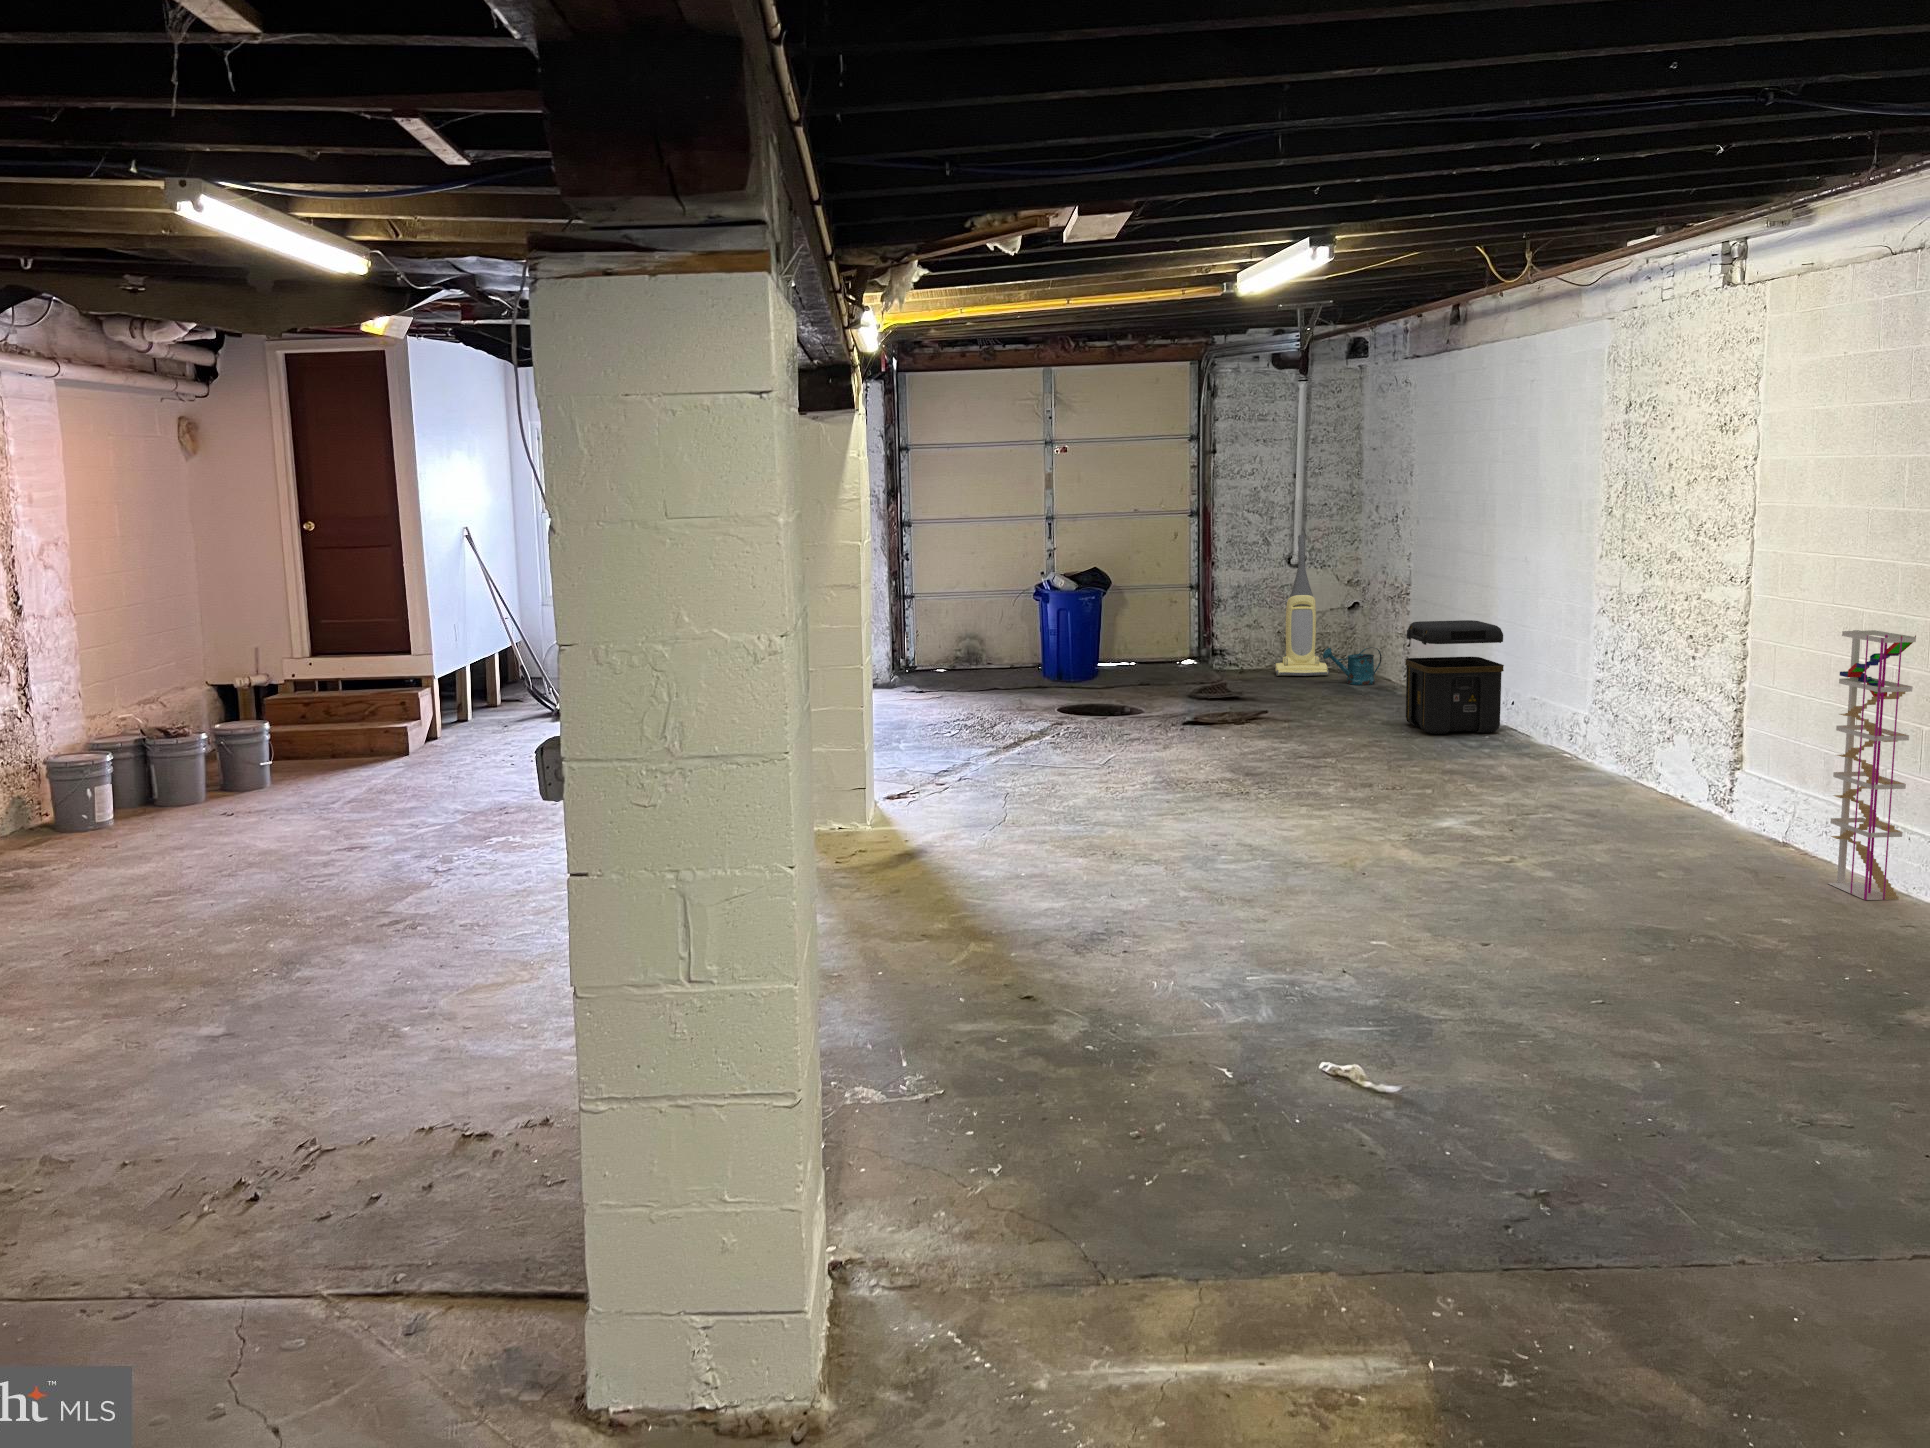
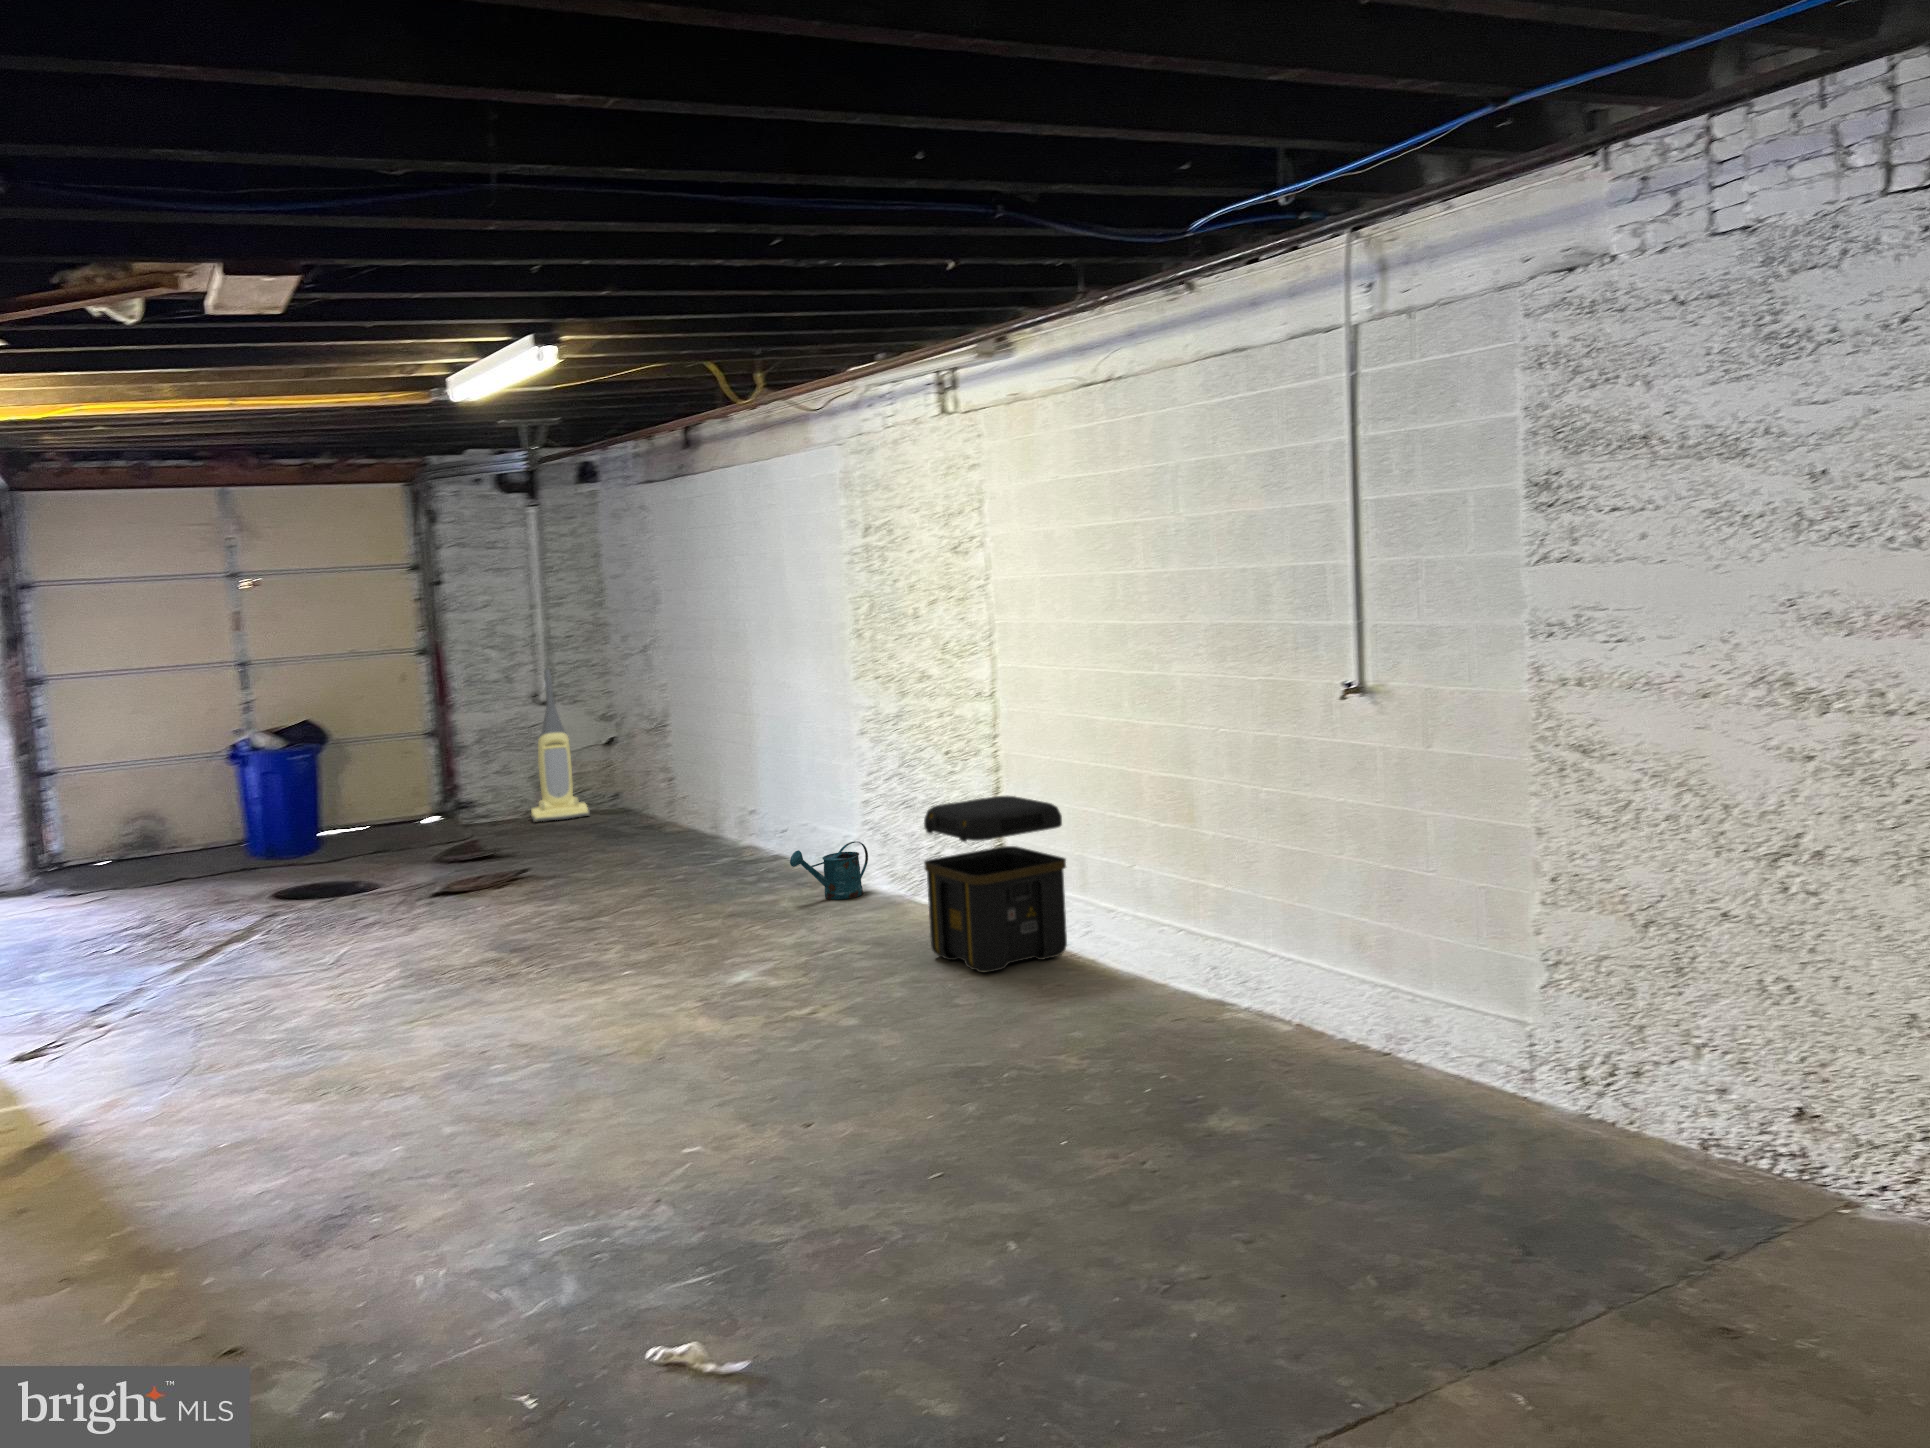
toolbox: present [1405,620,1504,734] -> present [924,796,1067,972]
shelving unit: present [1828,630,1916,900] -> none [1086,731,1159,990]
watering can: present [1323,647,1381,685] -> present [790,841,868,899]

